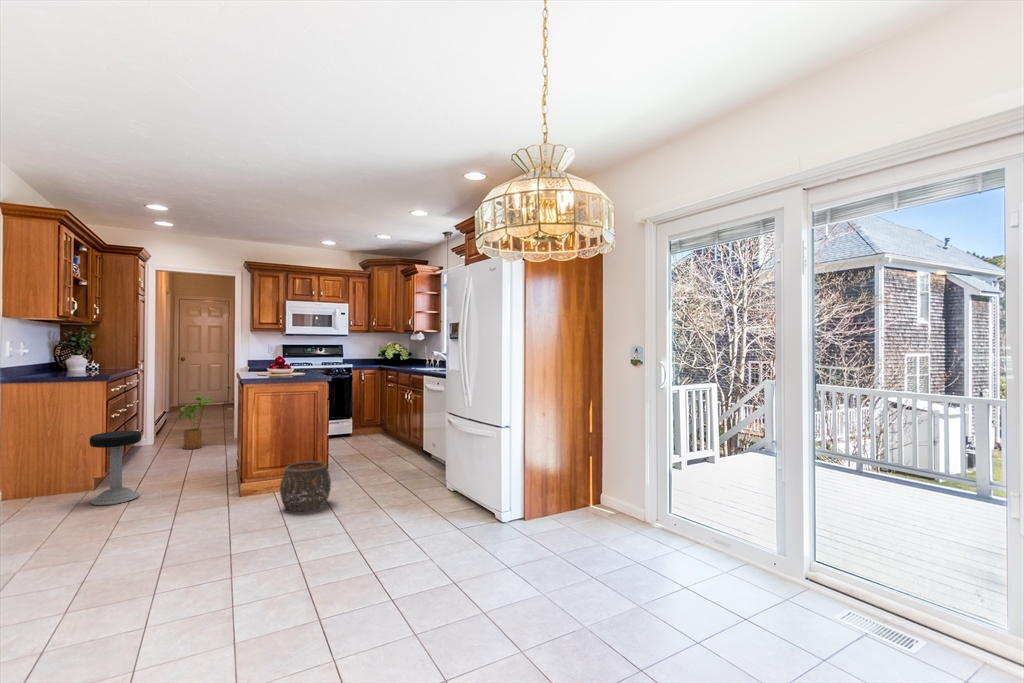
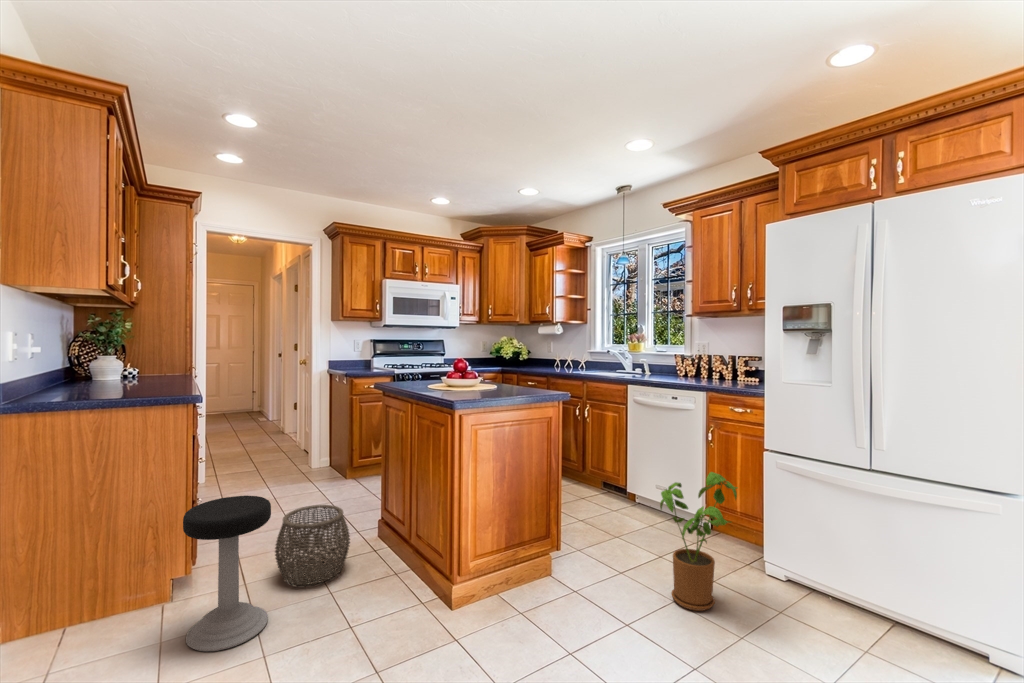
house plant: present [178,396,213,449] -> present [660,472,738,611]
woven basket: present [280,461,331,512] -> present [275,505,350,586]

